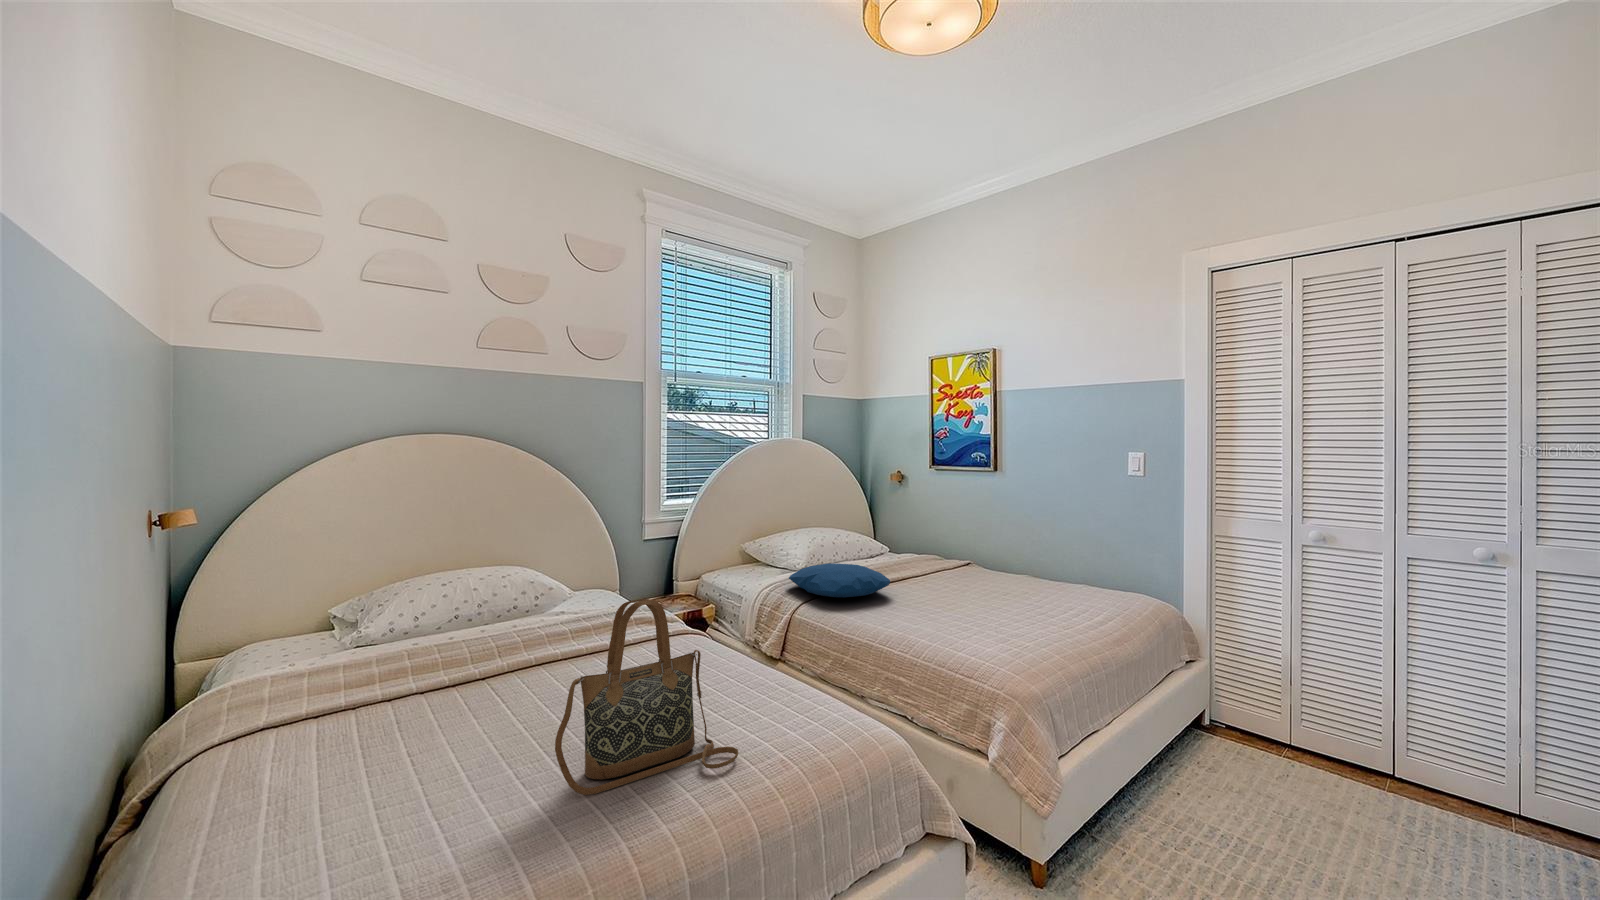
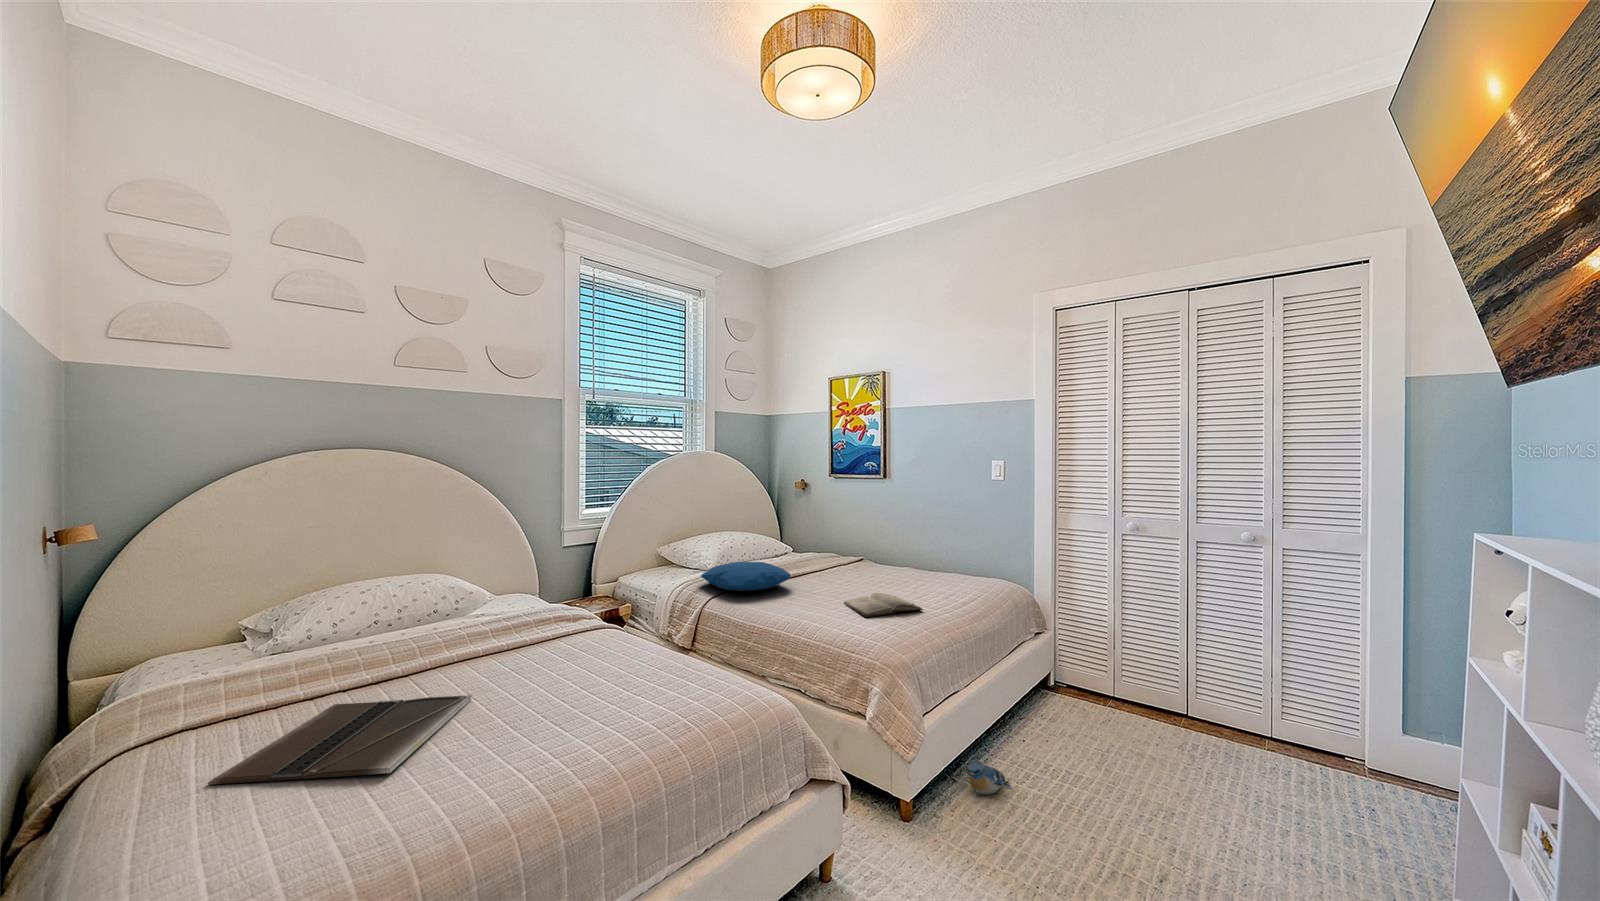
handbag: present [555,599,738,795] -> none [479,591,646,762]
diary: none [953,606,1052,636] -> present [844,593,923,617]
laptop: none [281,707,548,798] -> present [208,695,471,785]
plush toy: none [1112,818,1172,860] -> present [967,760,1012,794]

